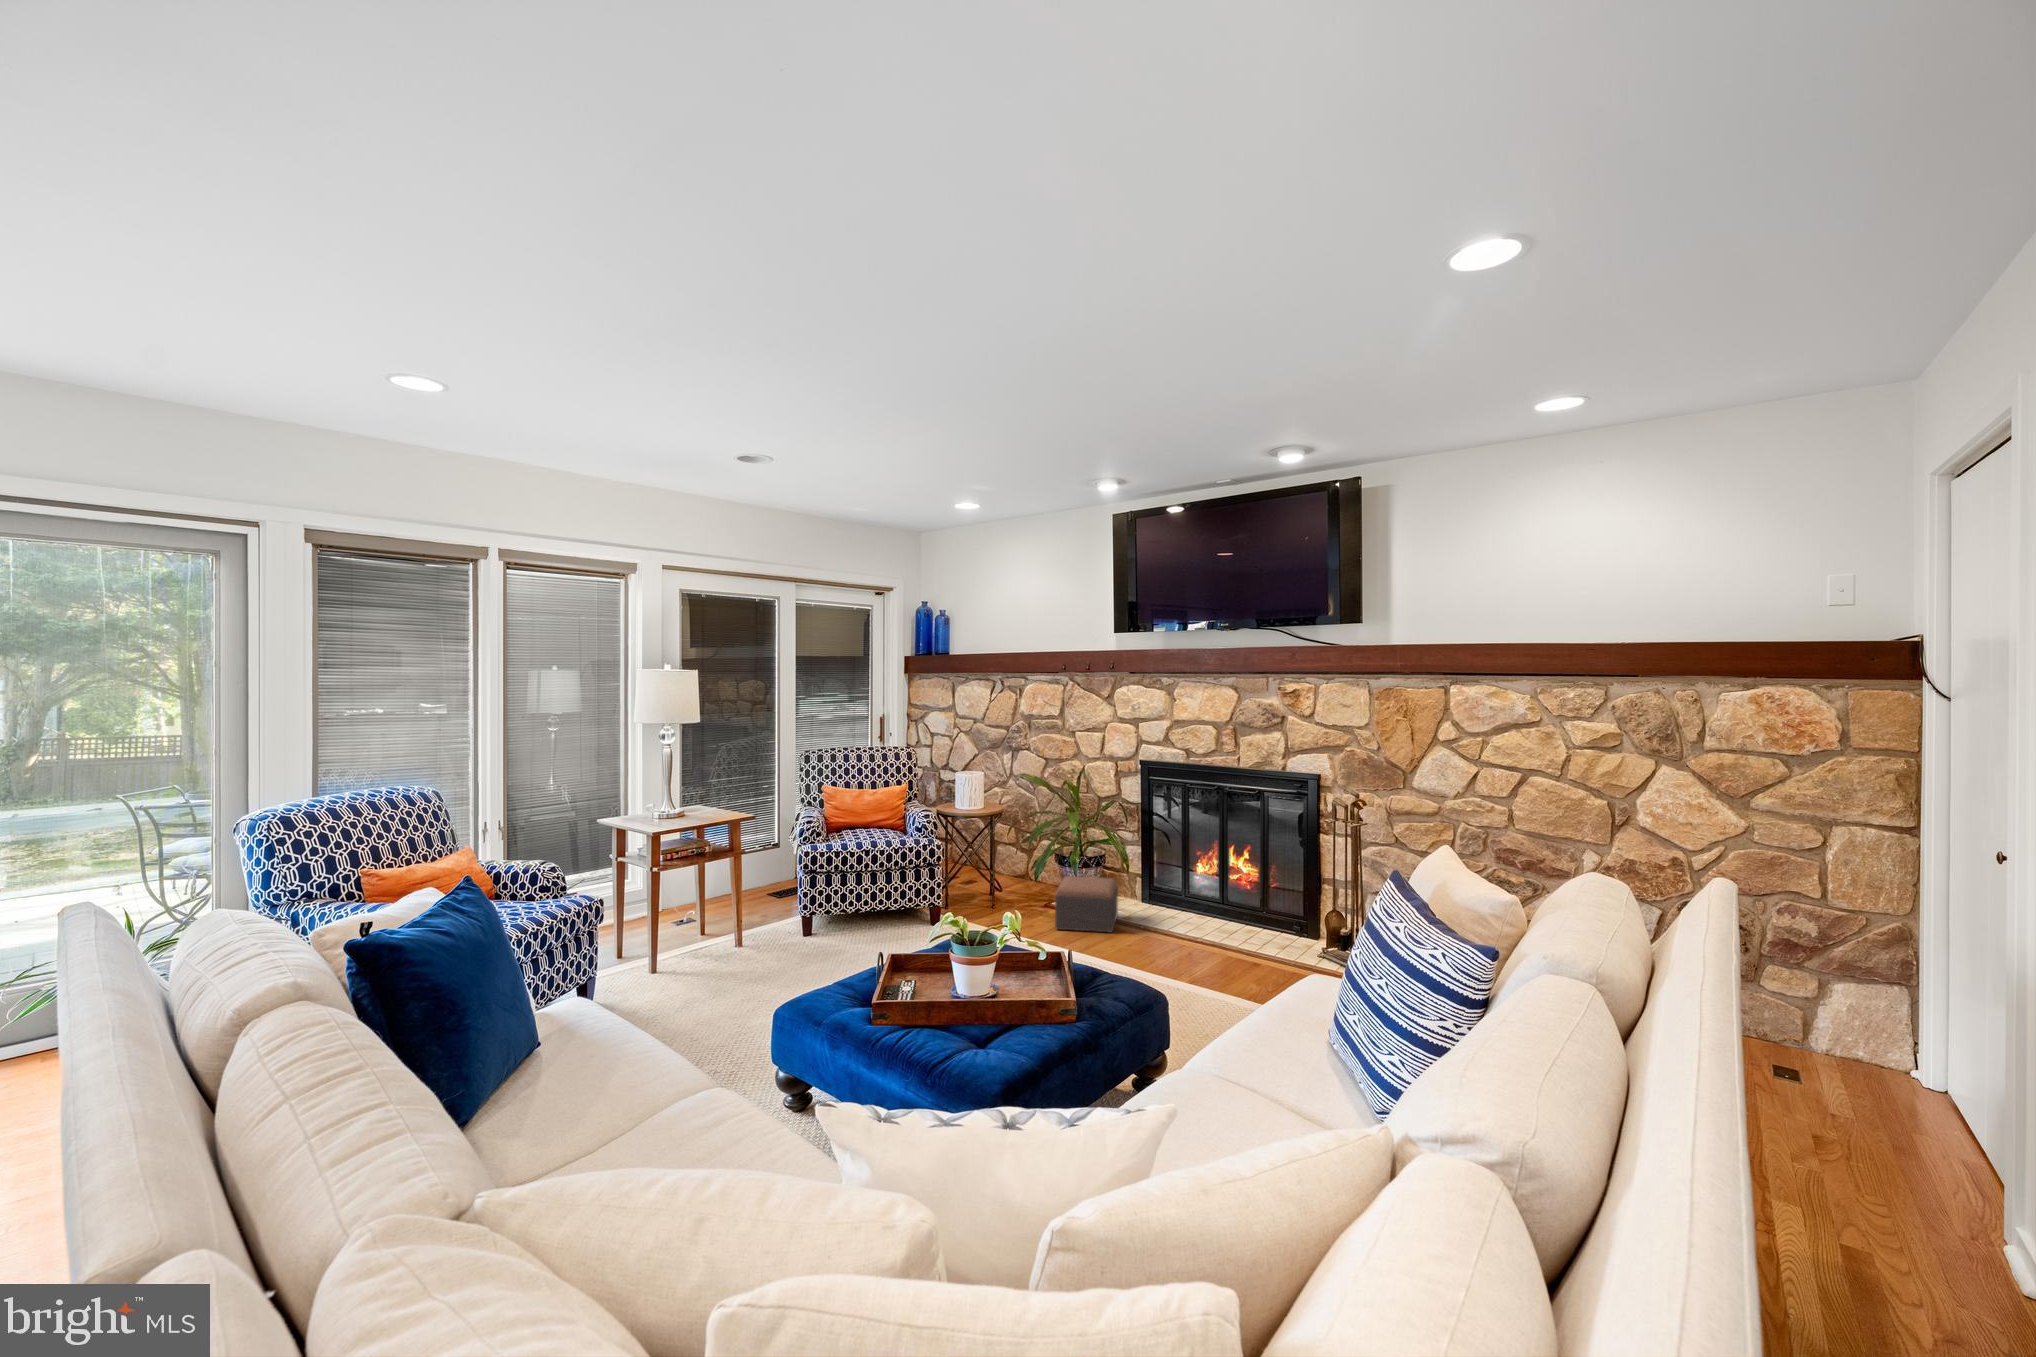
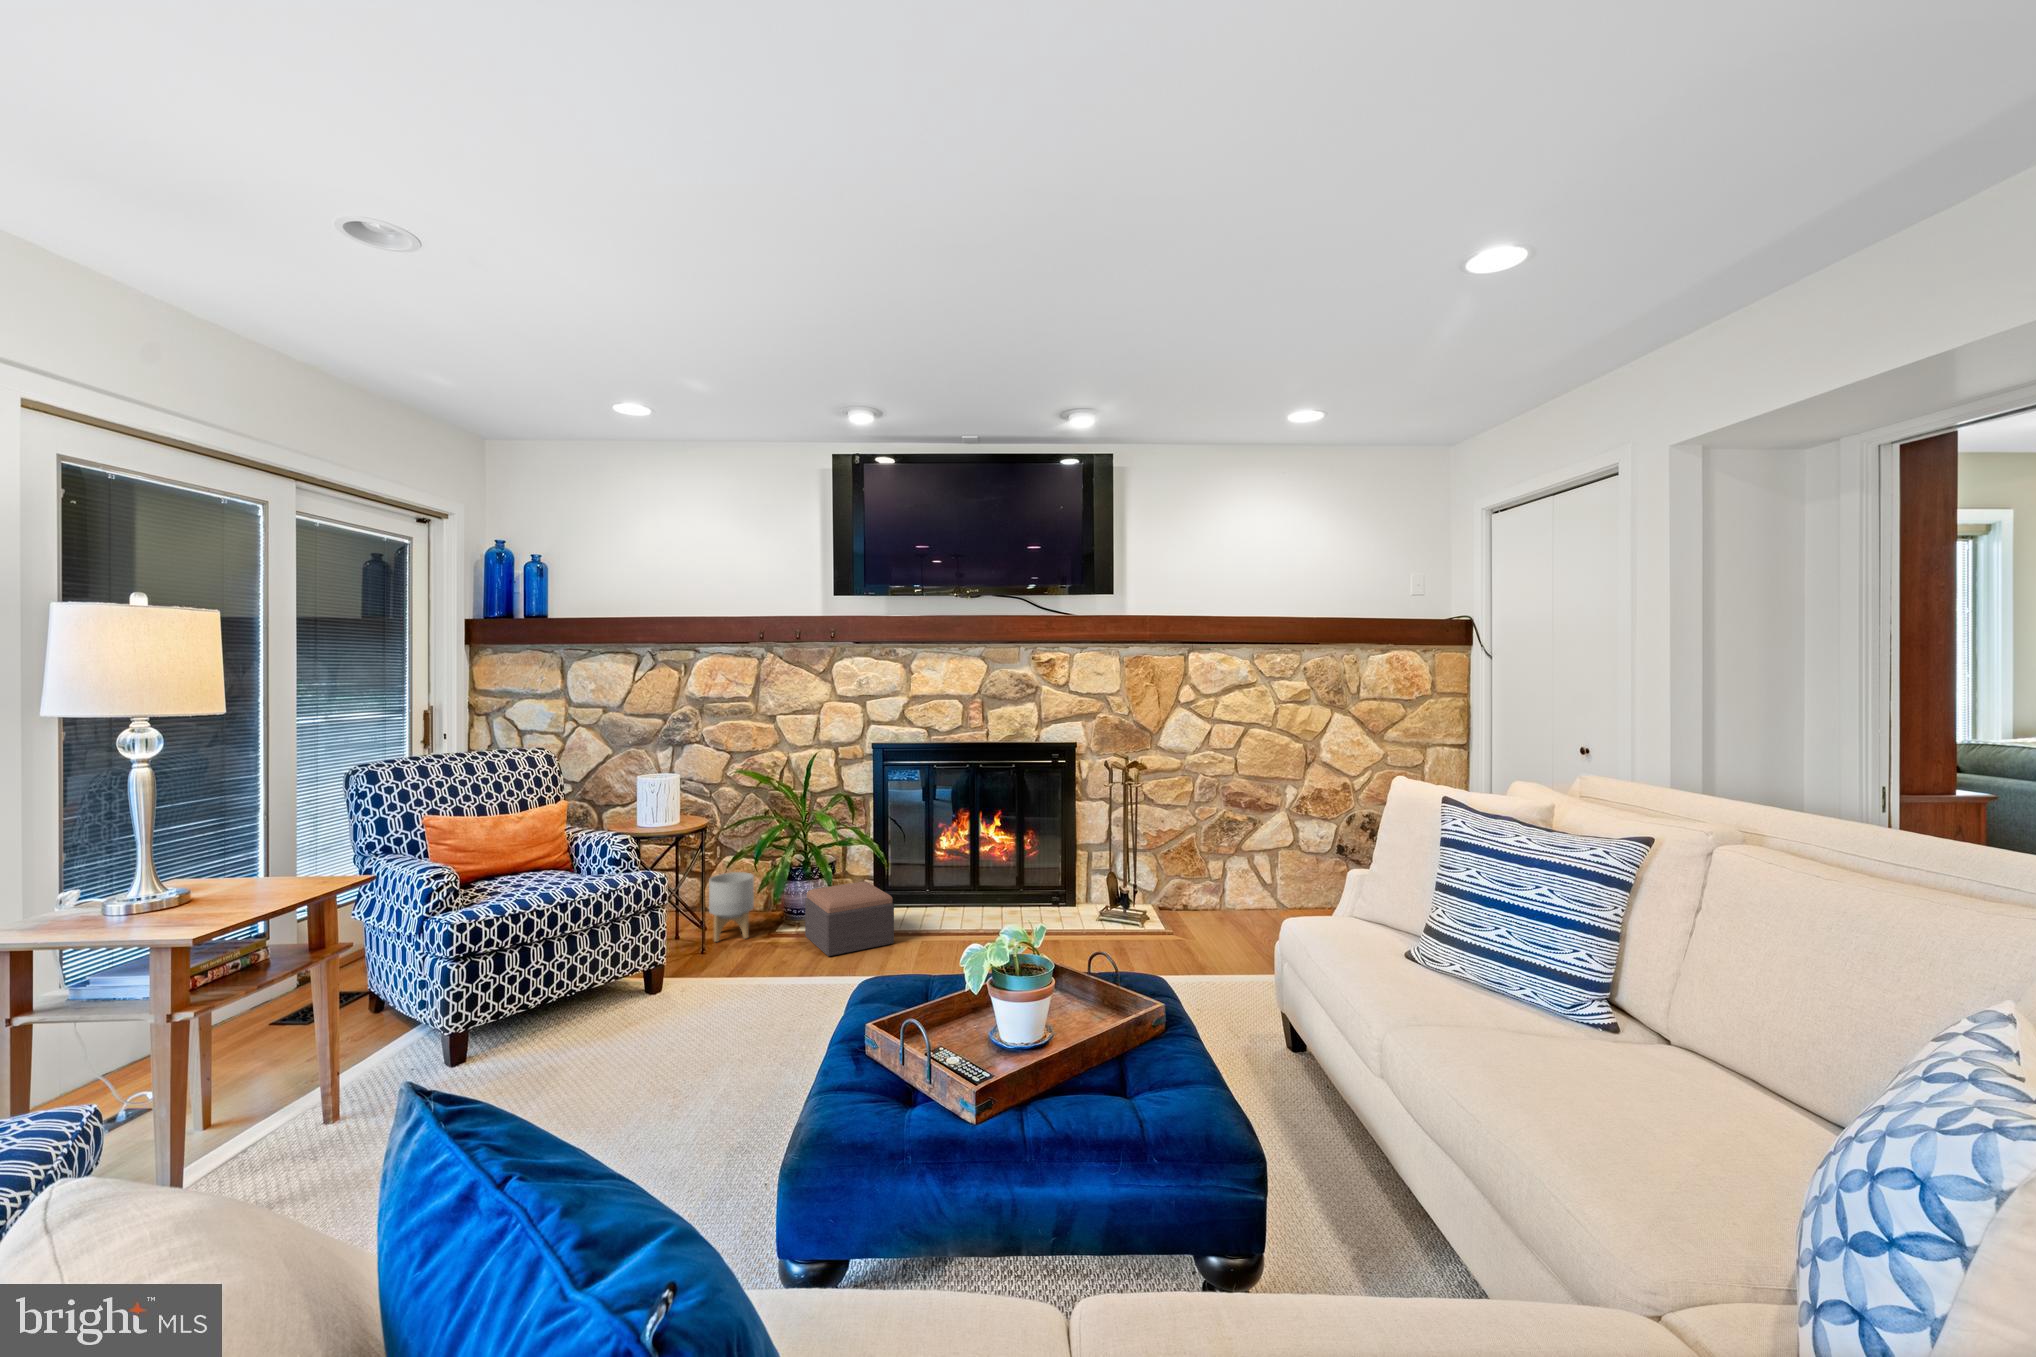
planter: none [1005,854,1037,906] -> present [709,872,754,942]

